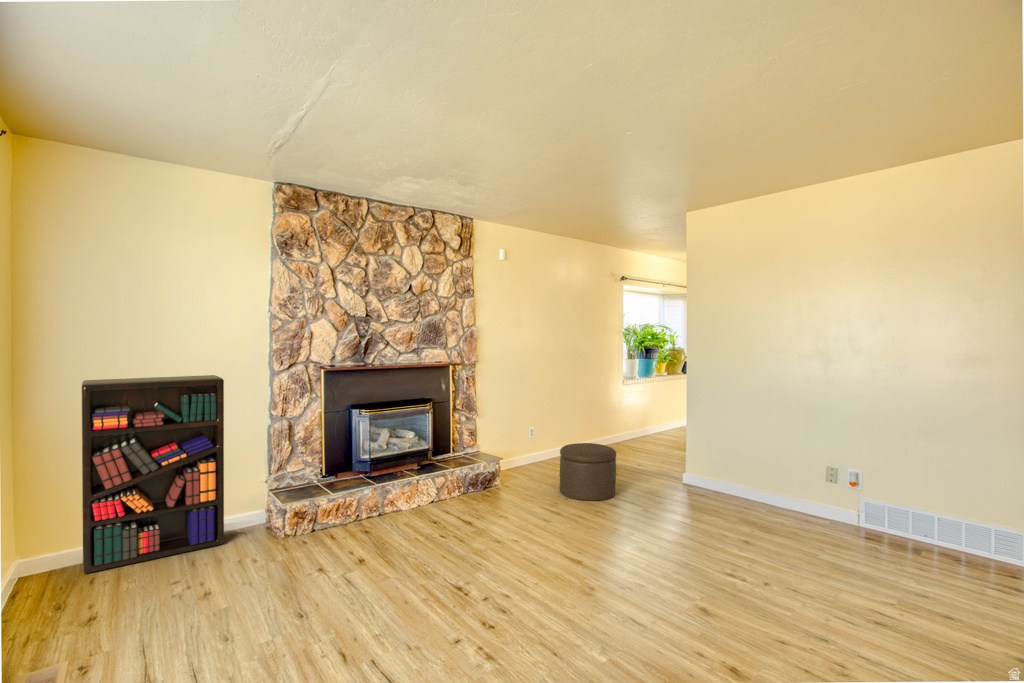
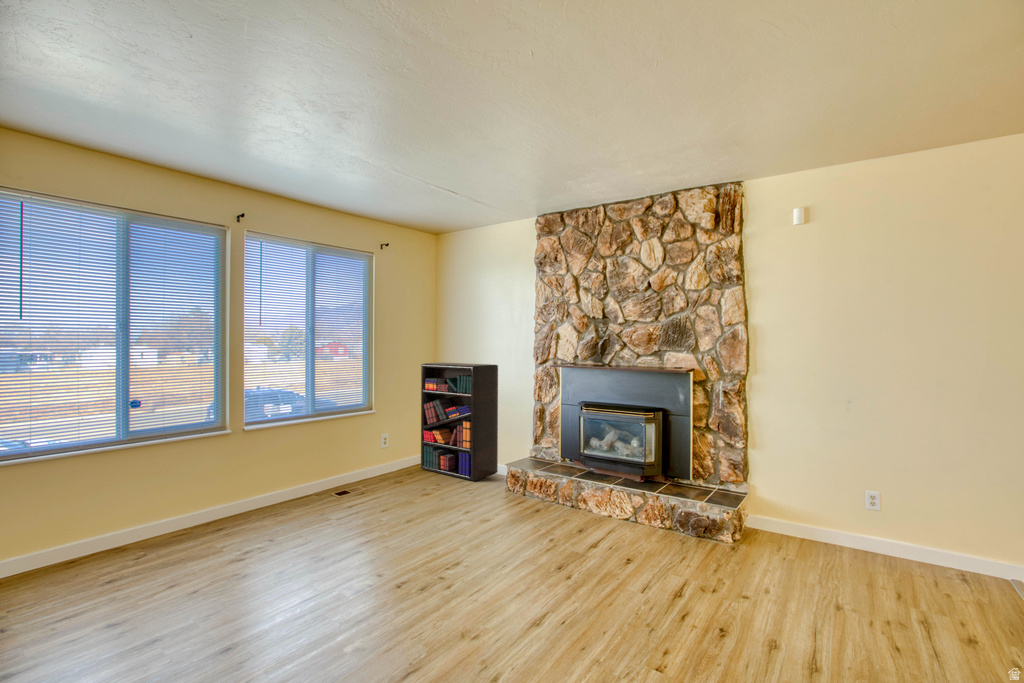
ottoman: present [560,443,616,501] -> none [769,518,890,646]

